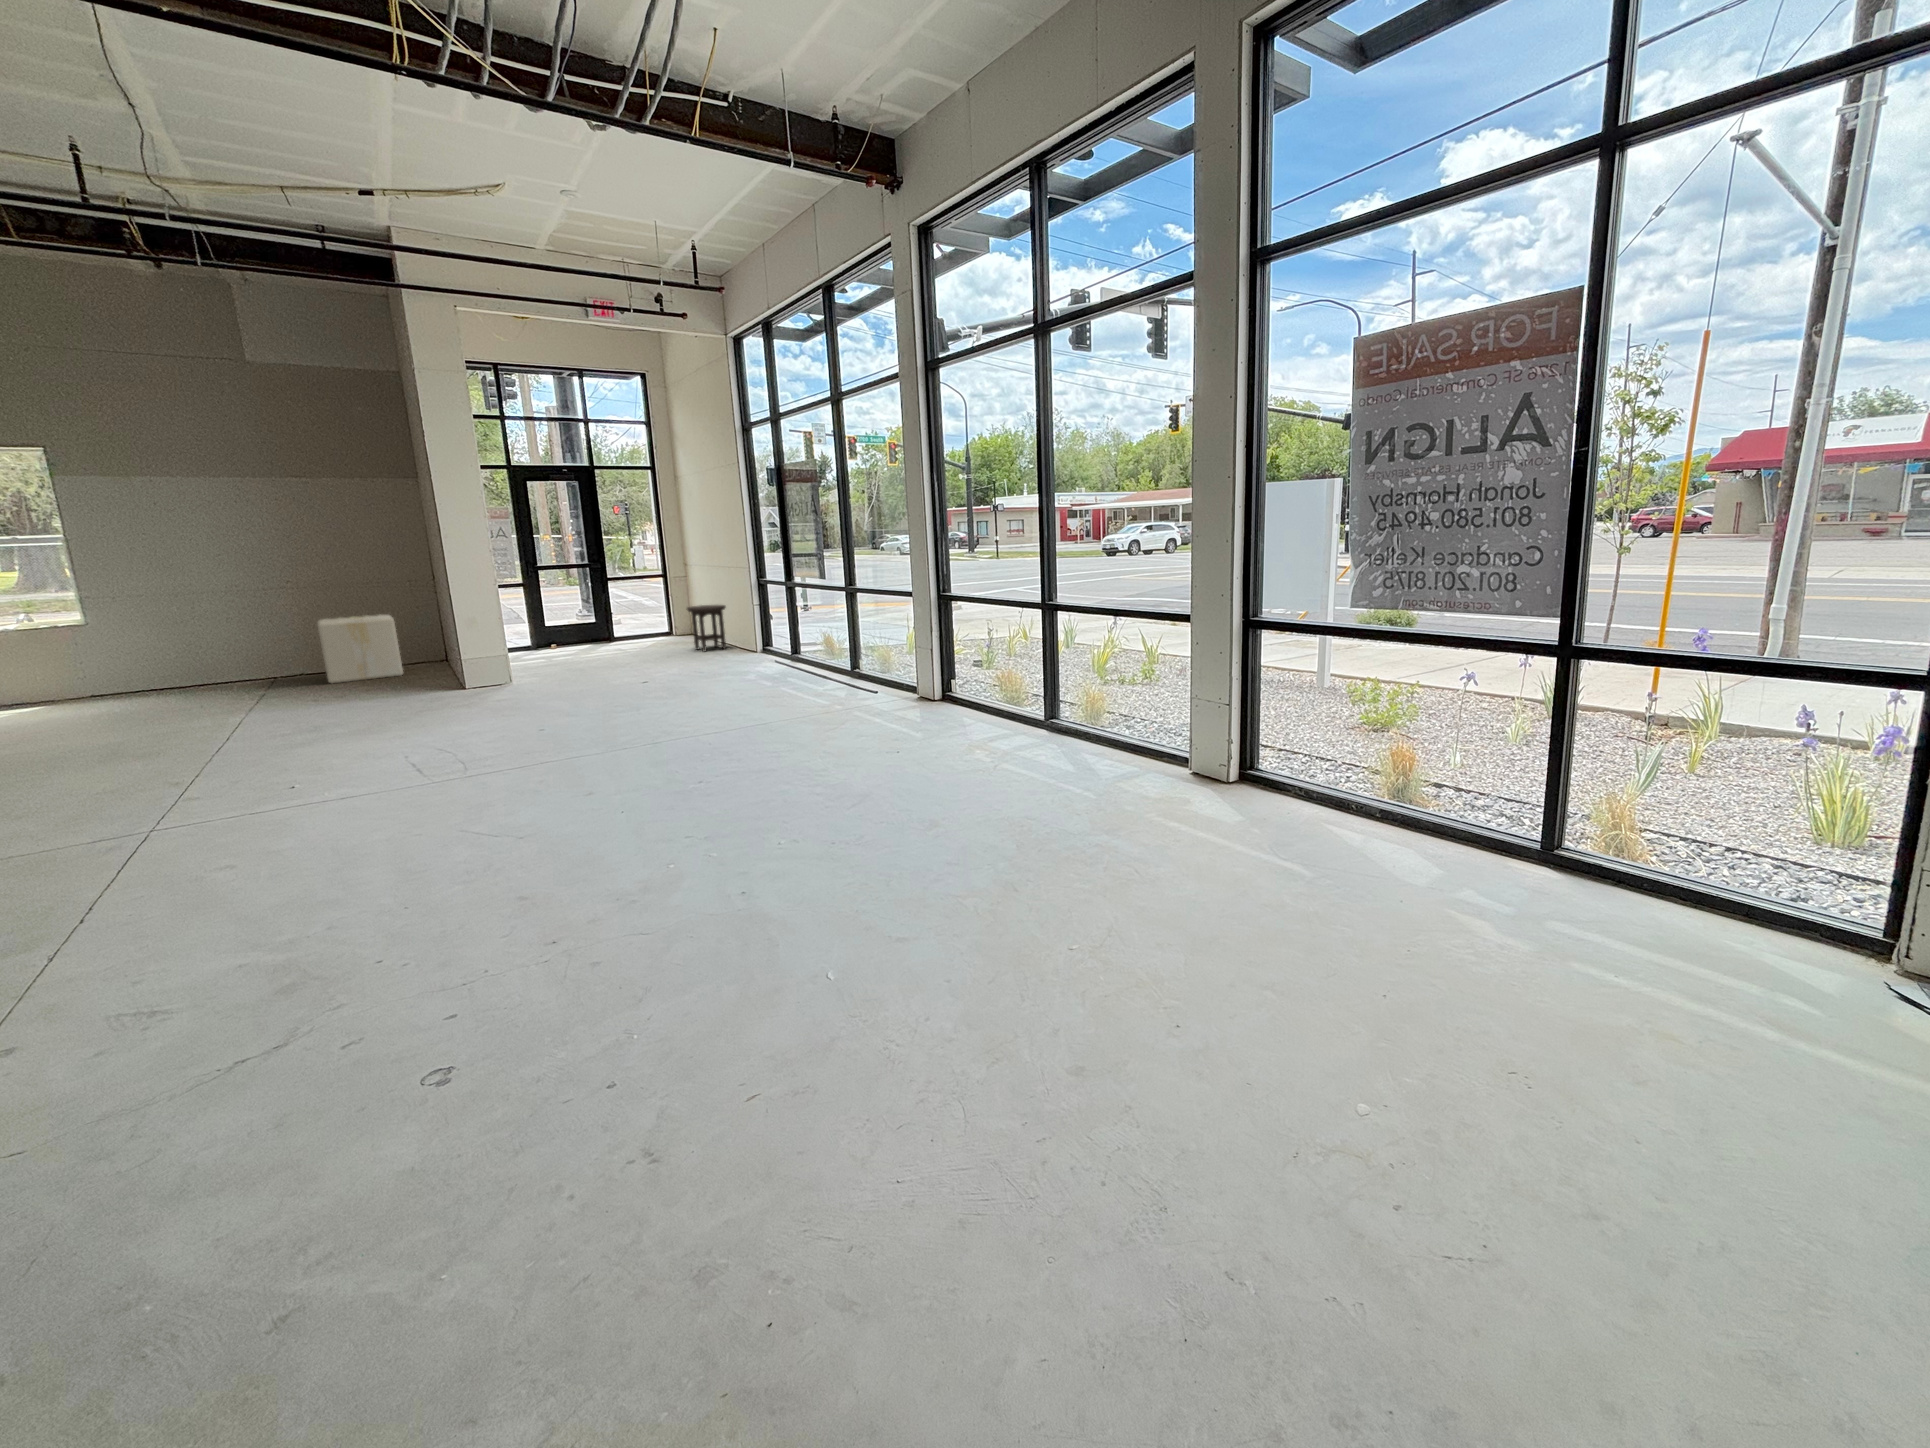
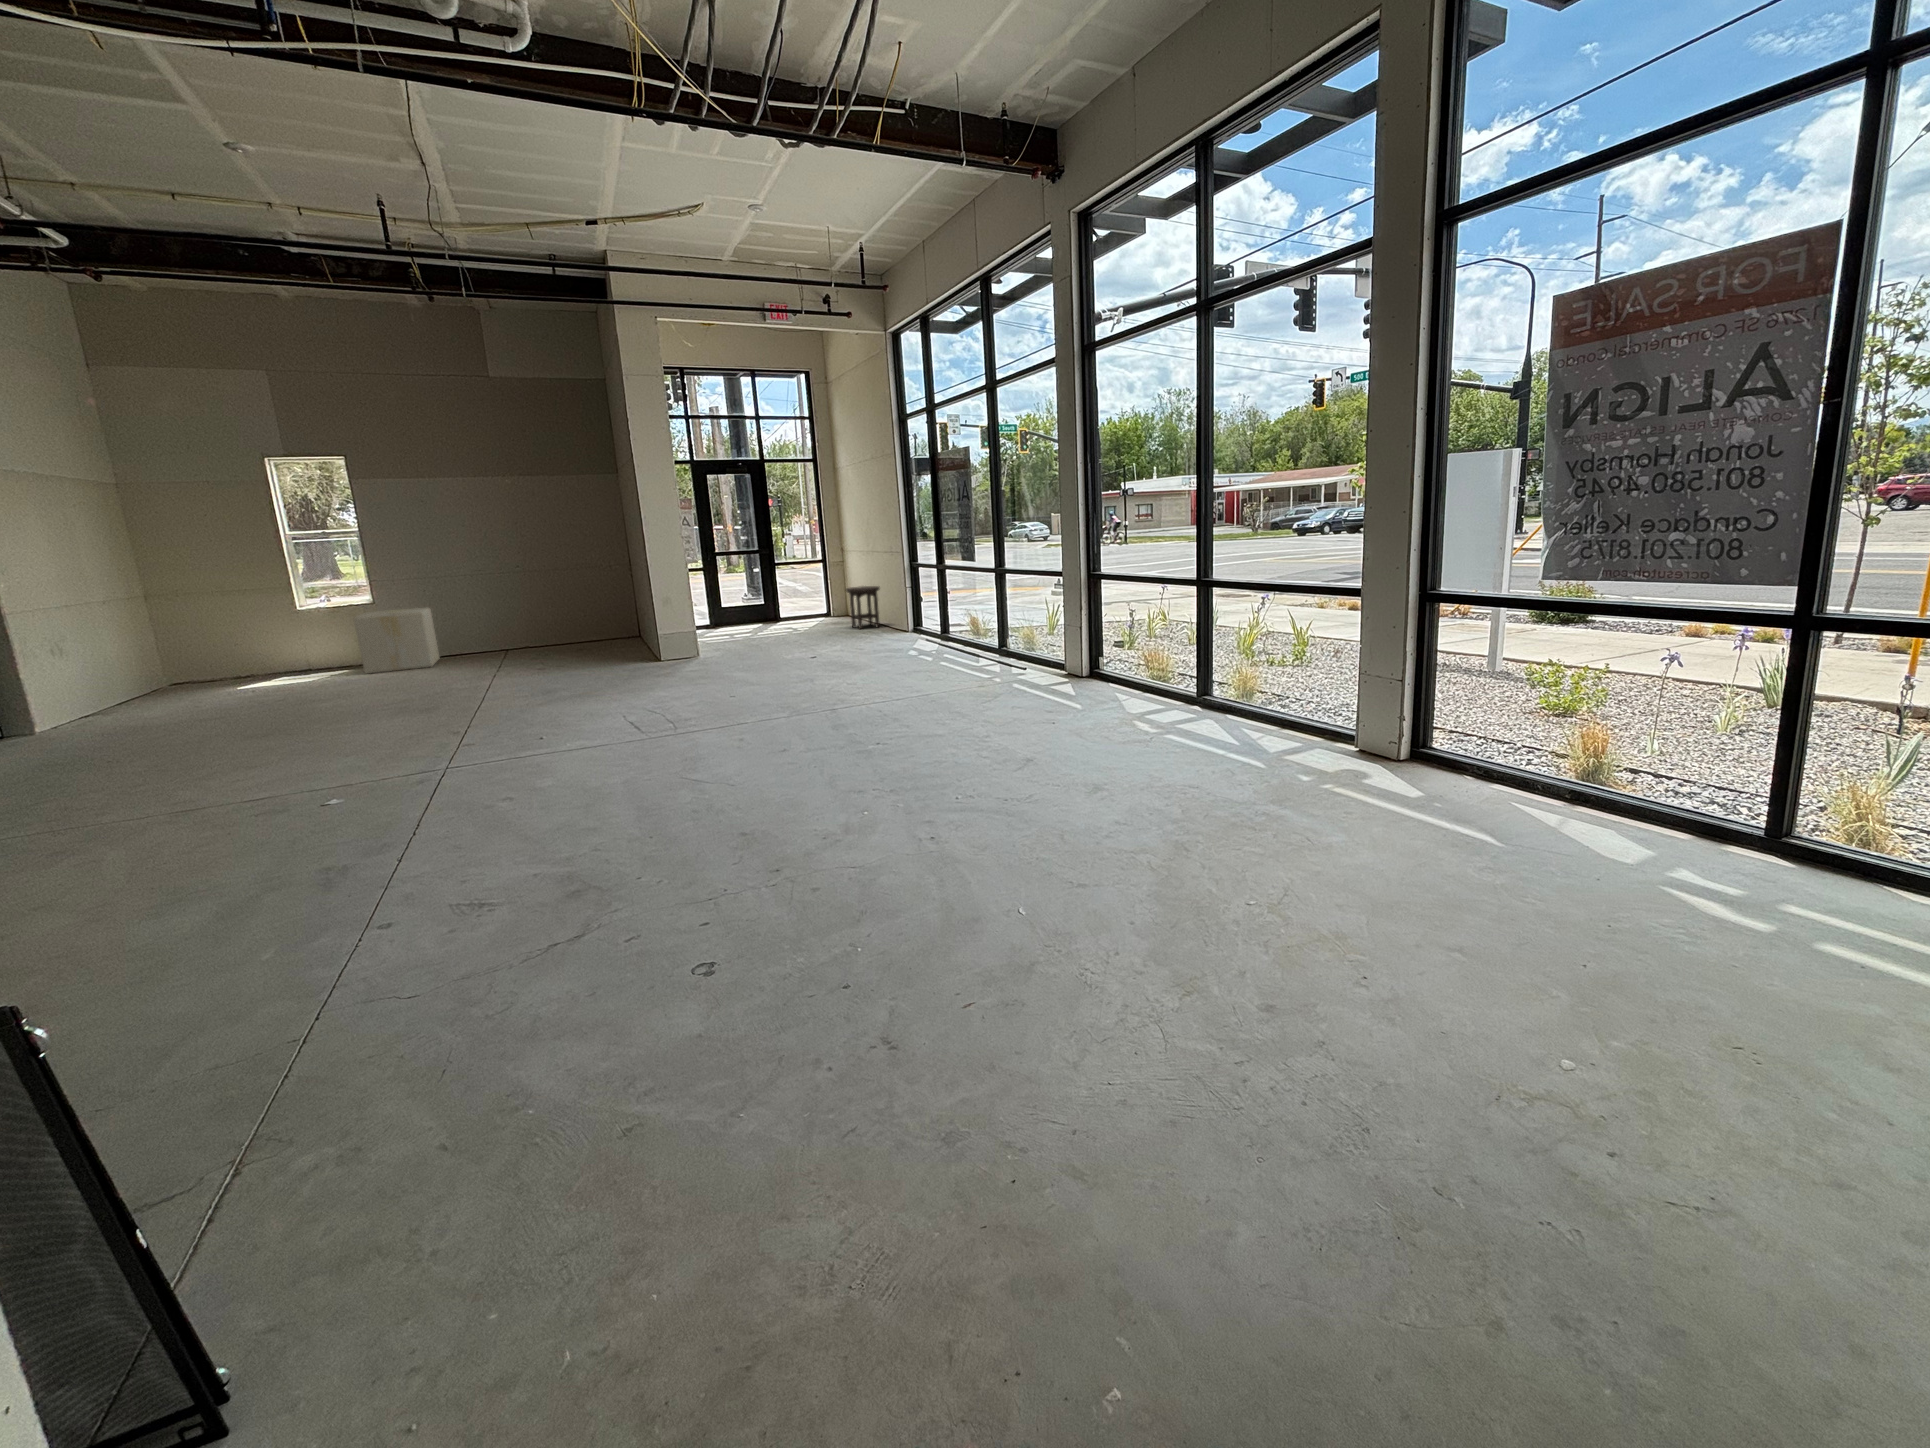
cardboard box: present [317,615,403,684] -> present [354,608,439,674]

